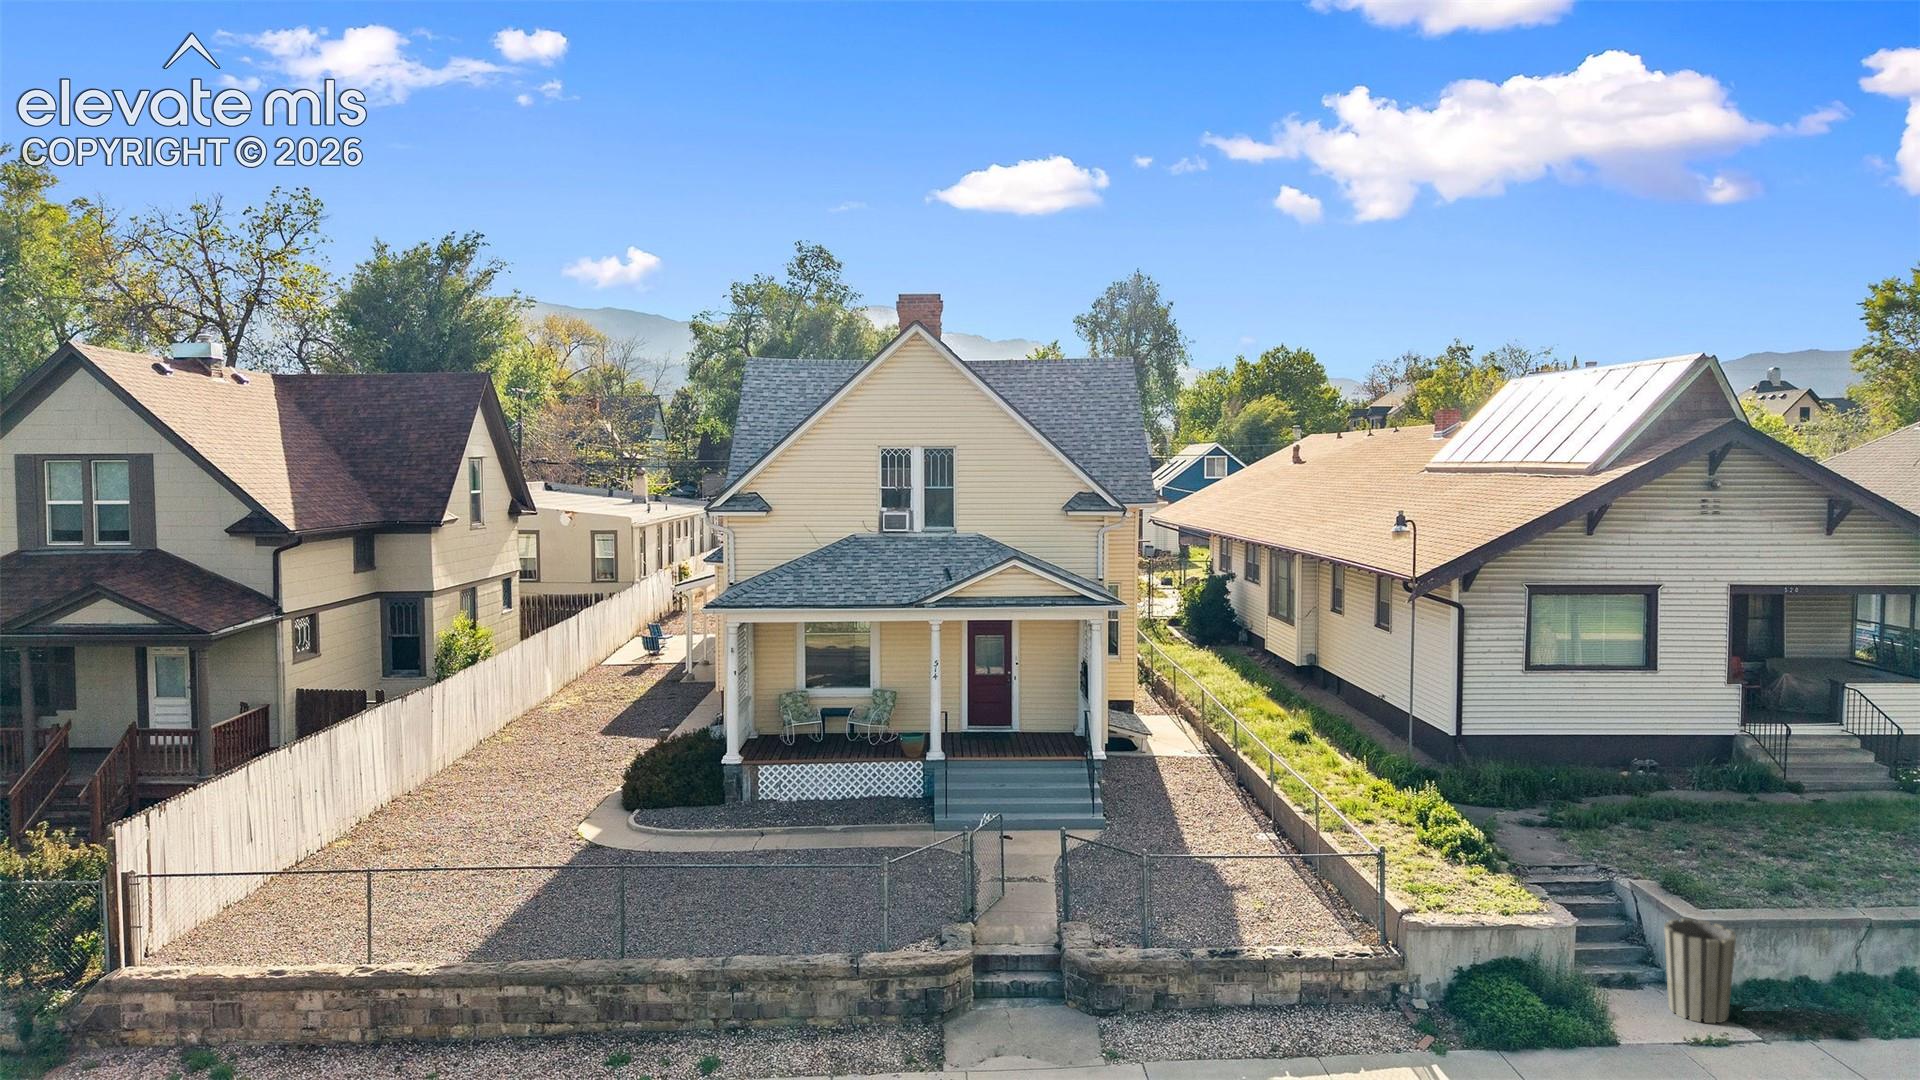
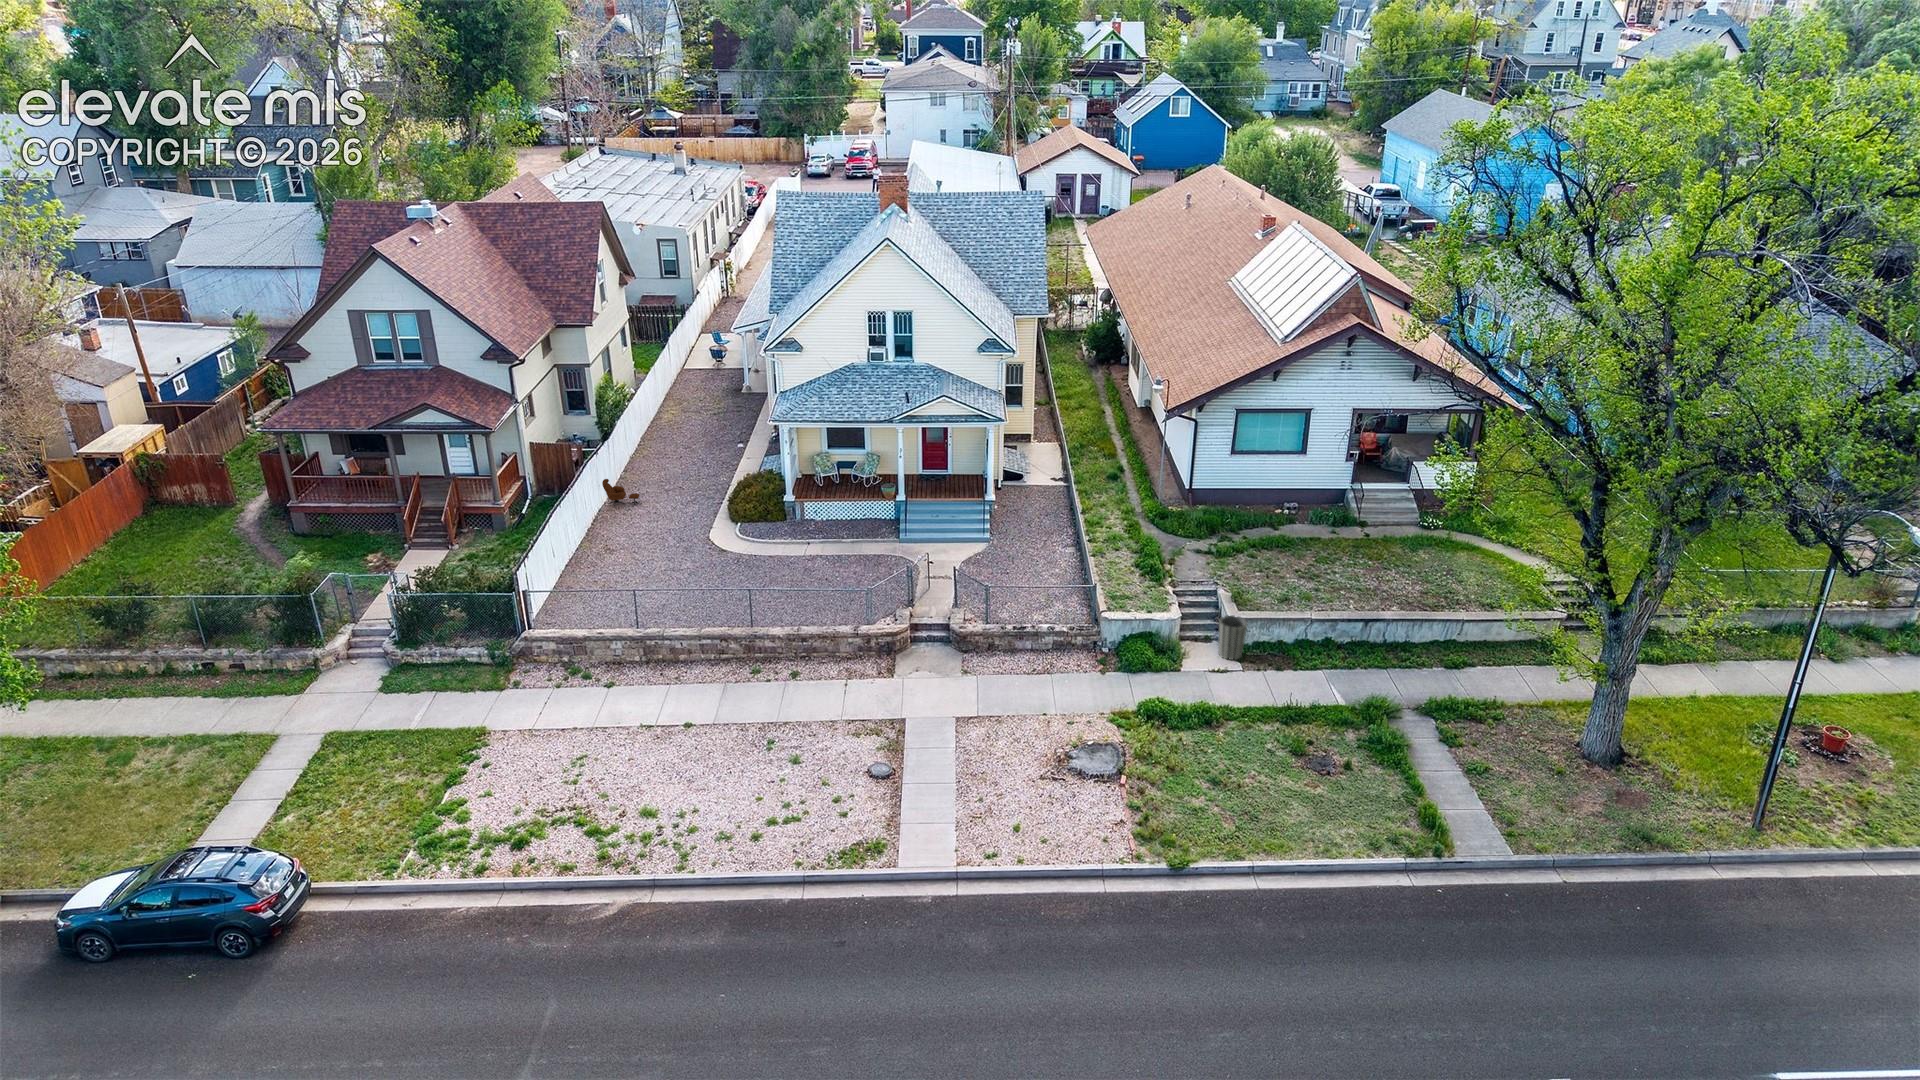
lounge chair: none [402,741,469,791] -> present [602,479,639,507]

